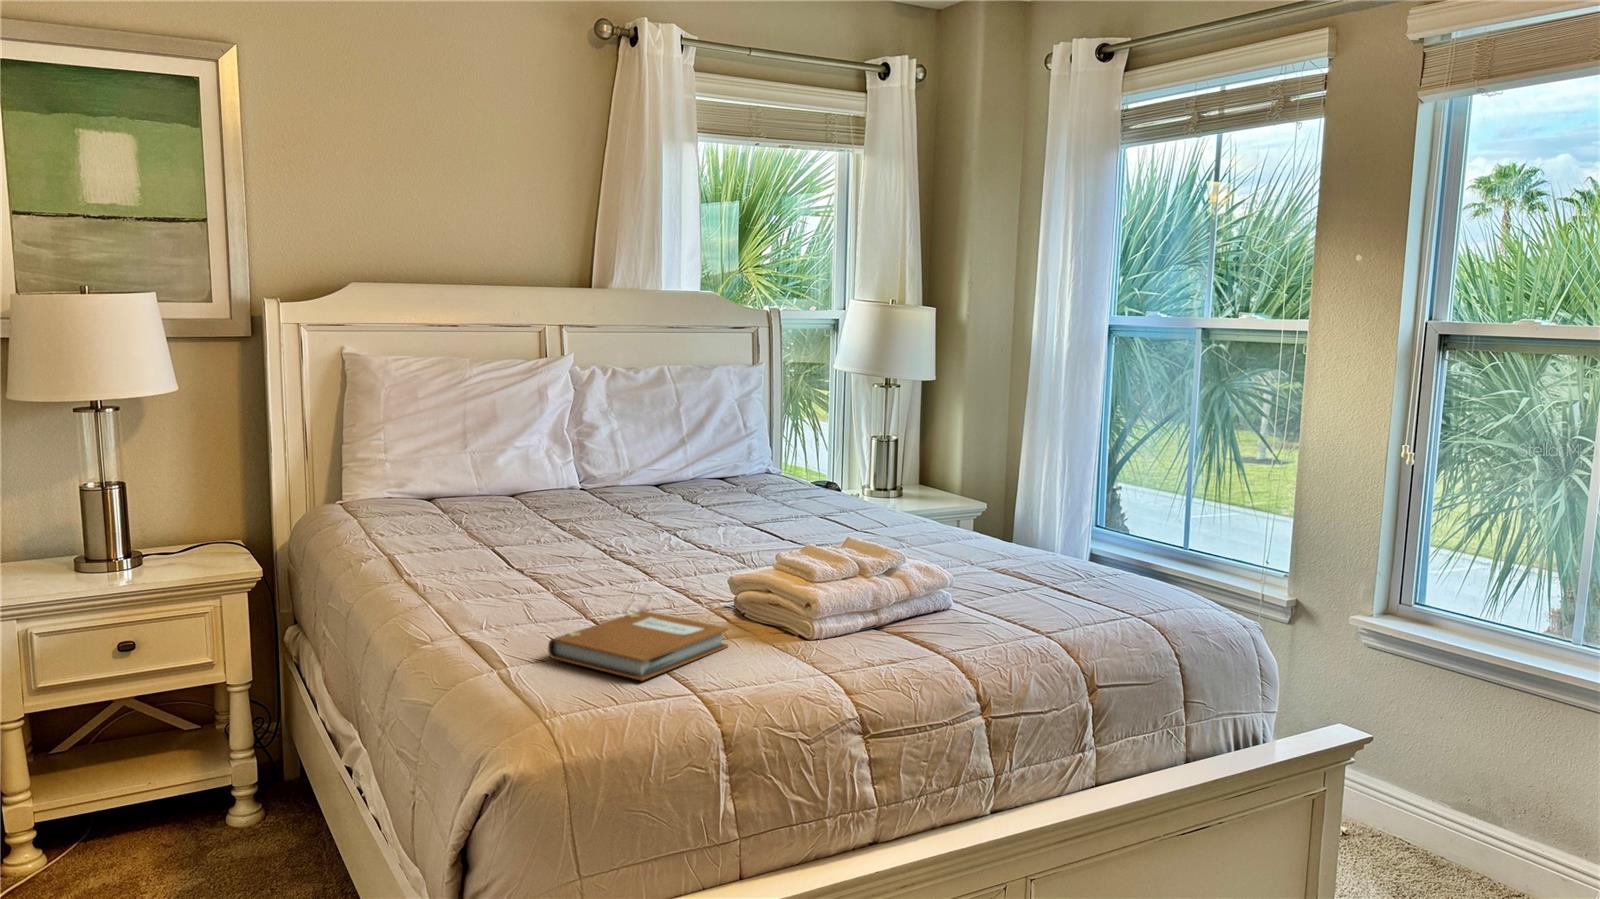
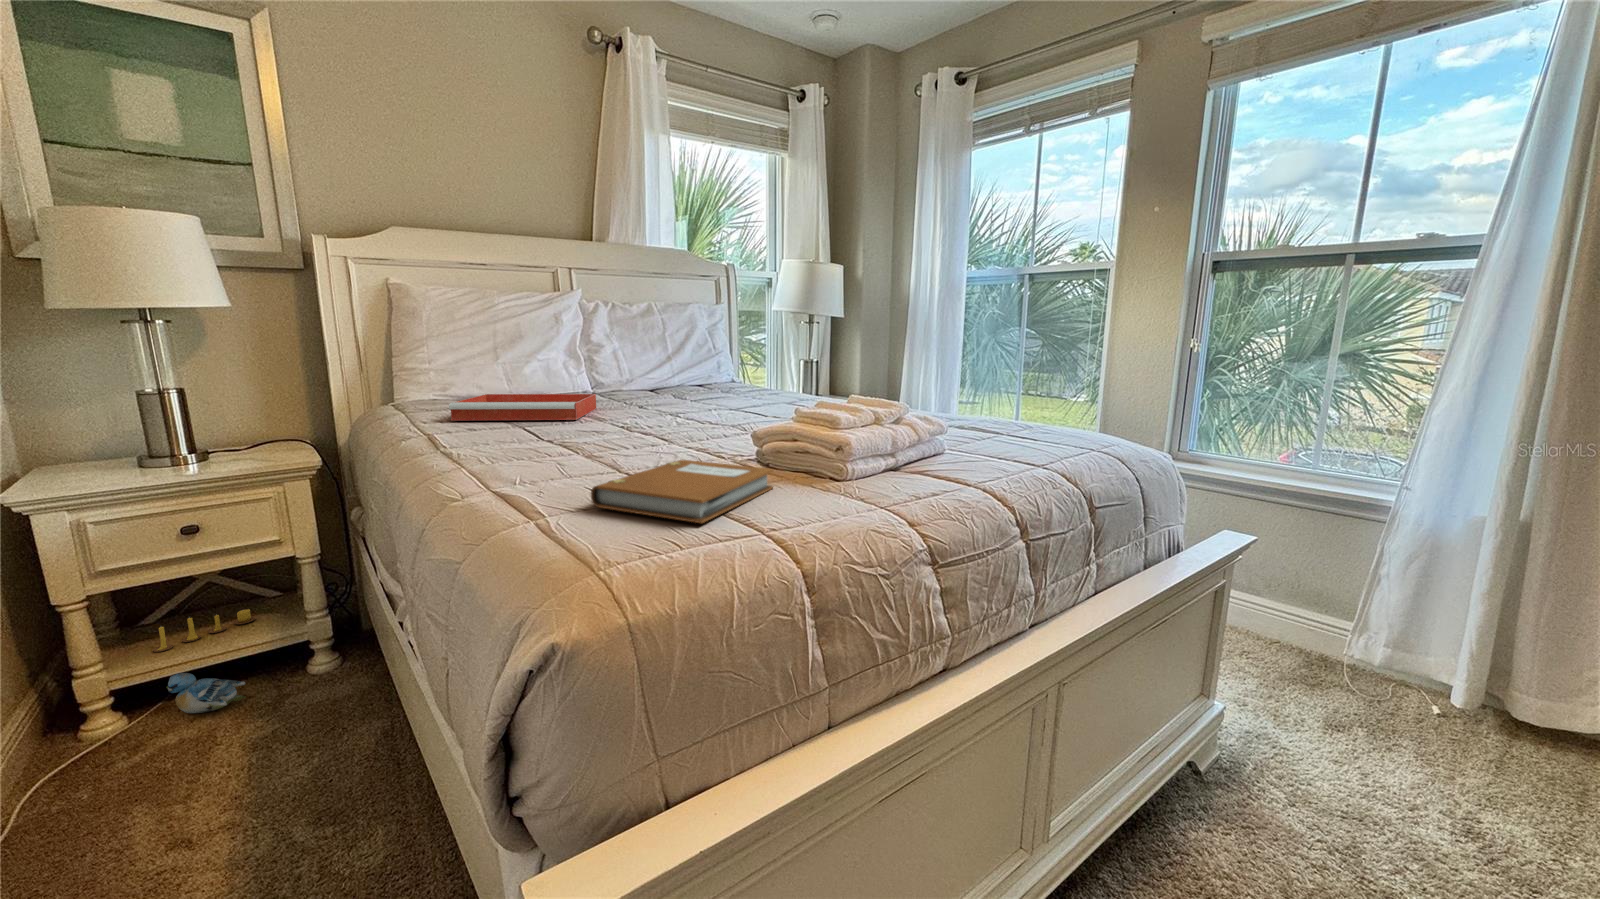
tray: none [408,499,576,541] -> present [449,394,596,421]
candle: none [73,742,172,784] -> present [153,609,255,652]
plush toy: none [89,809,166,856] -> present [166,673,246,713]

